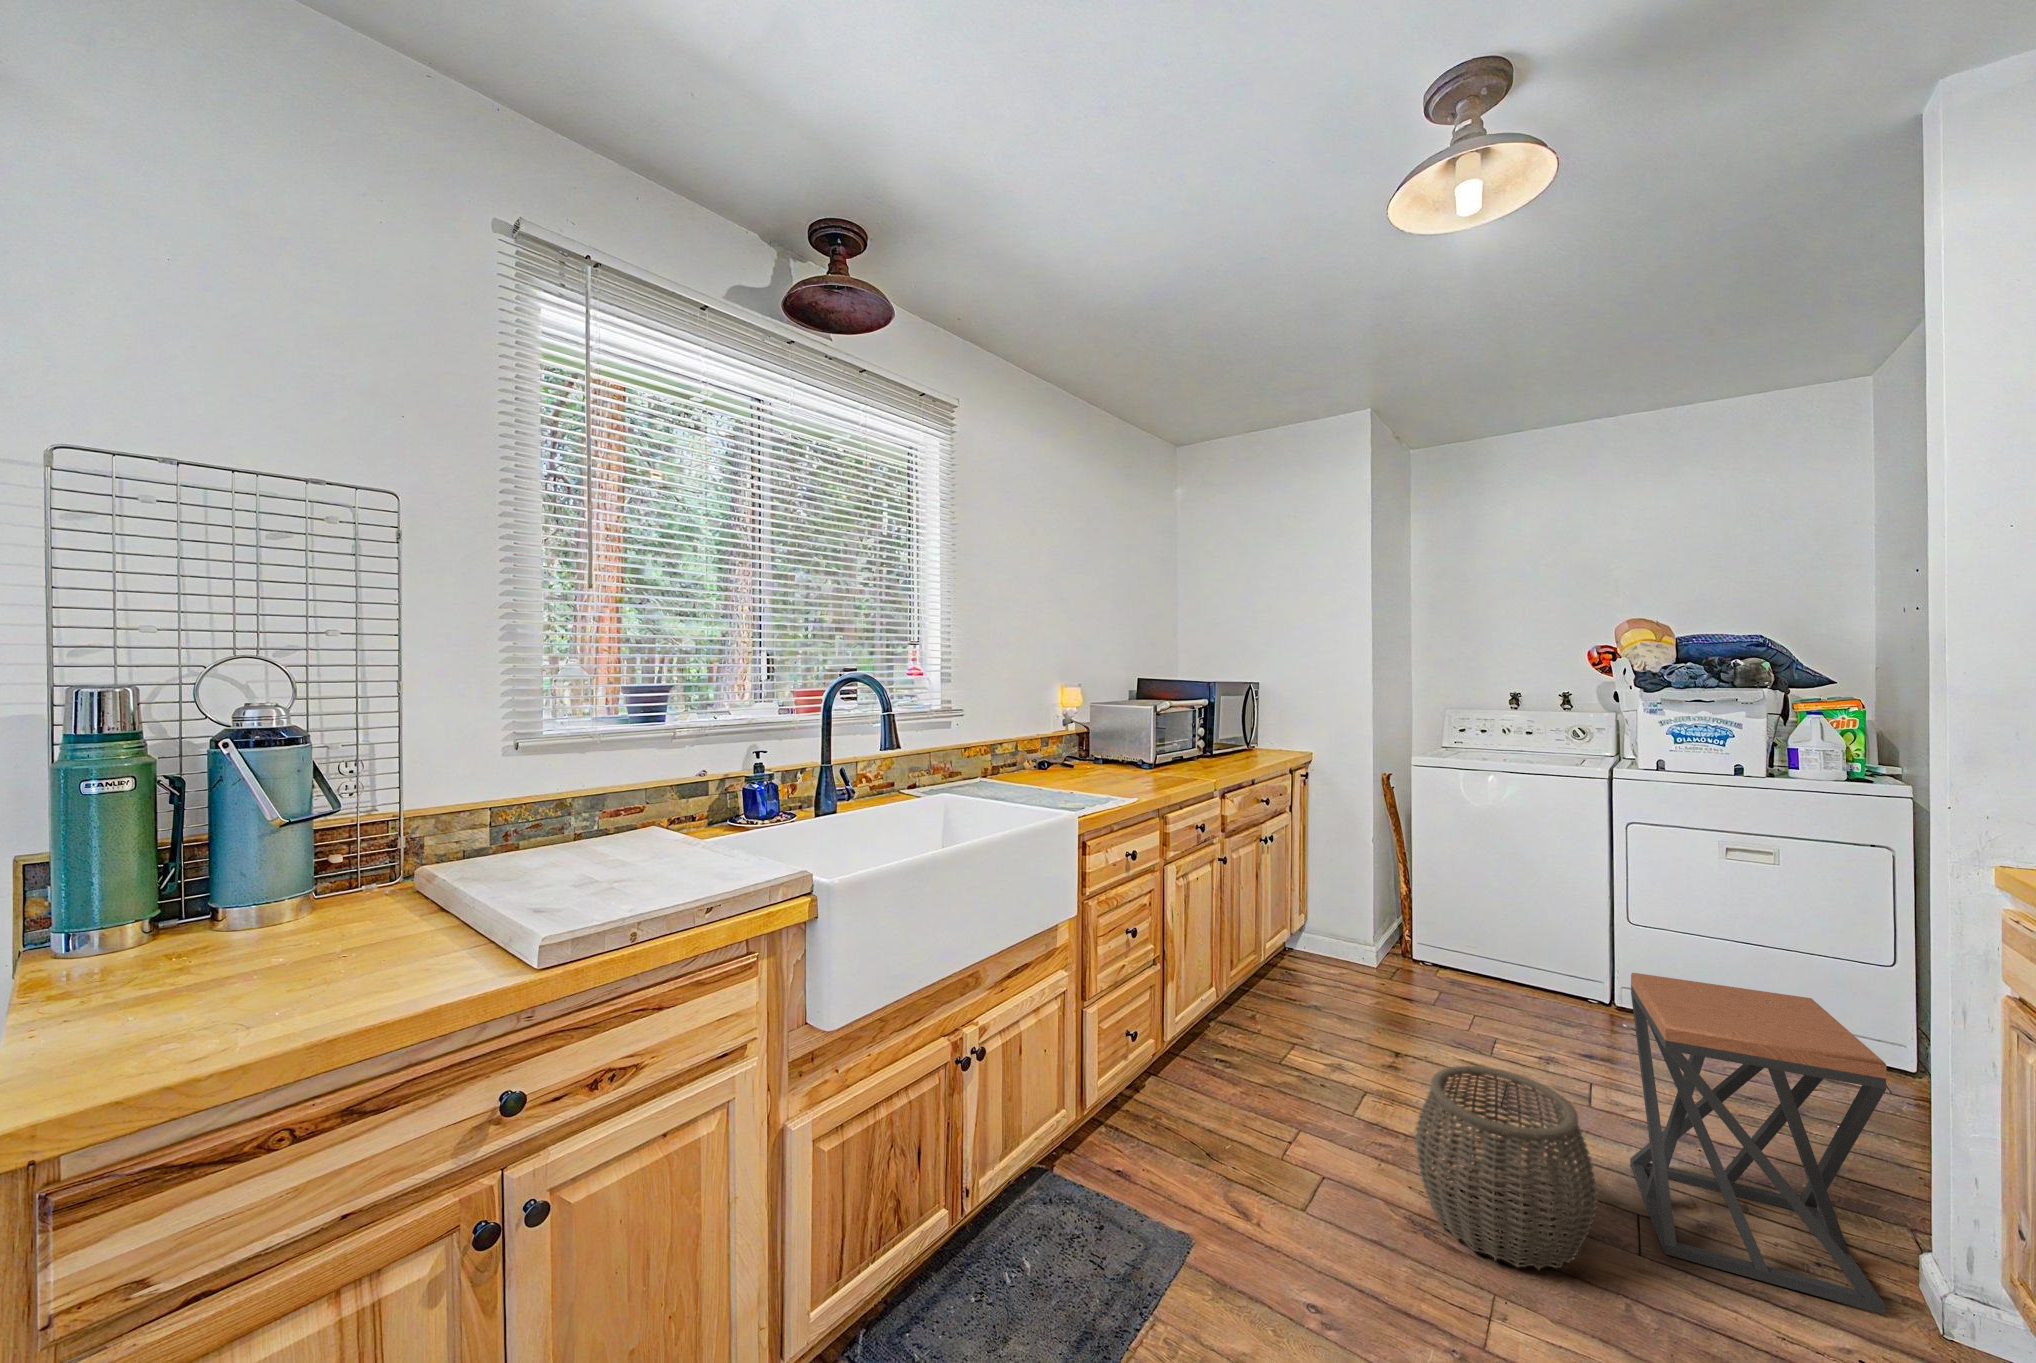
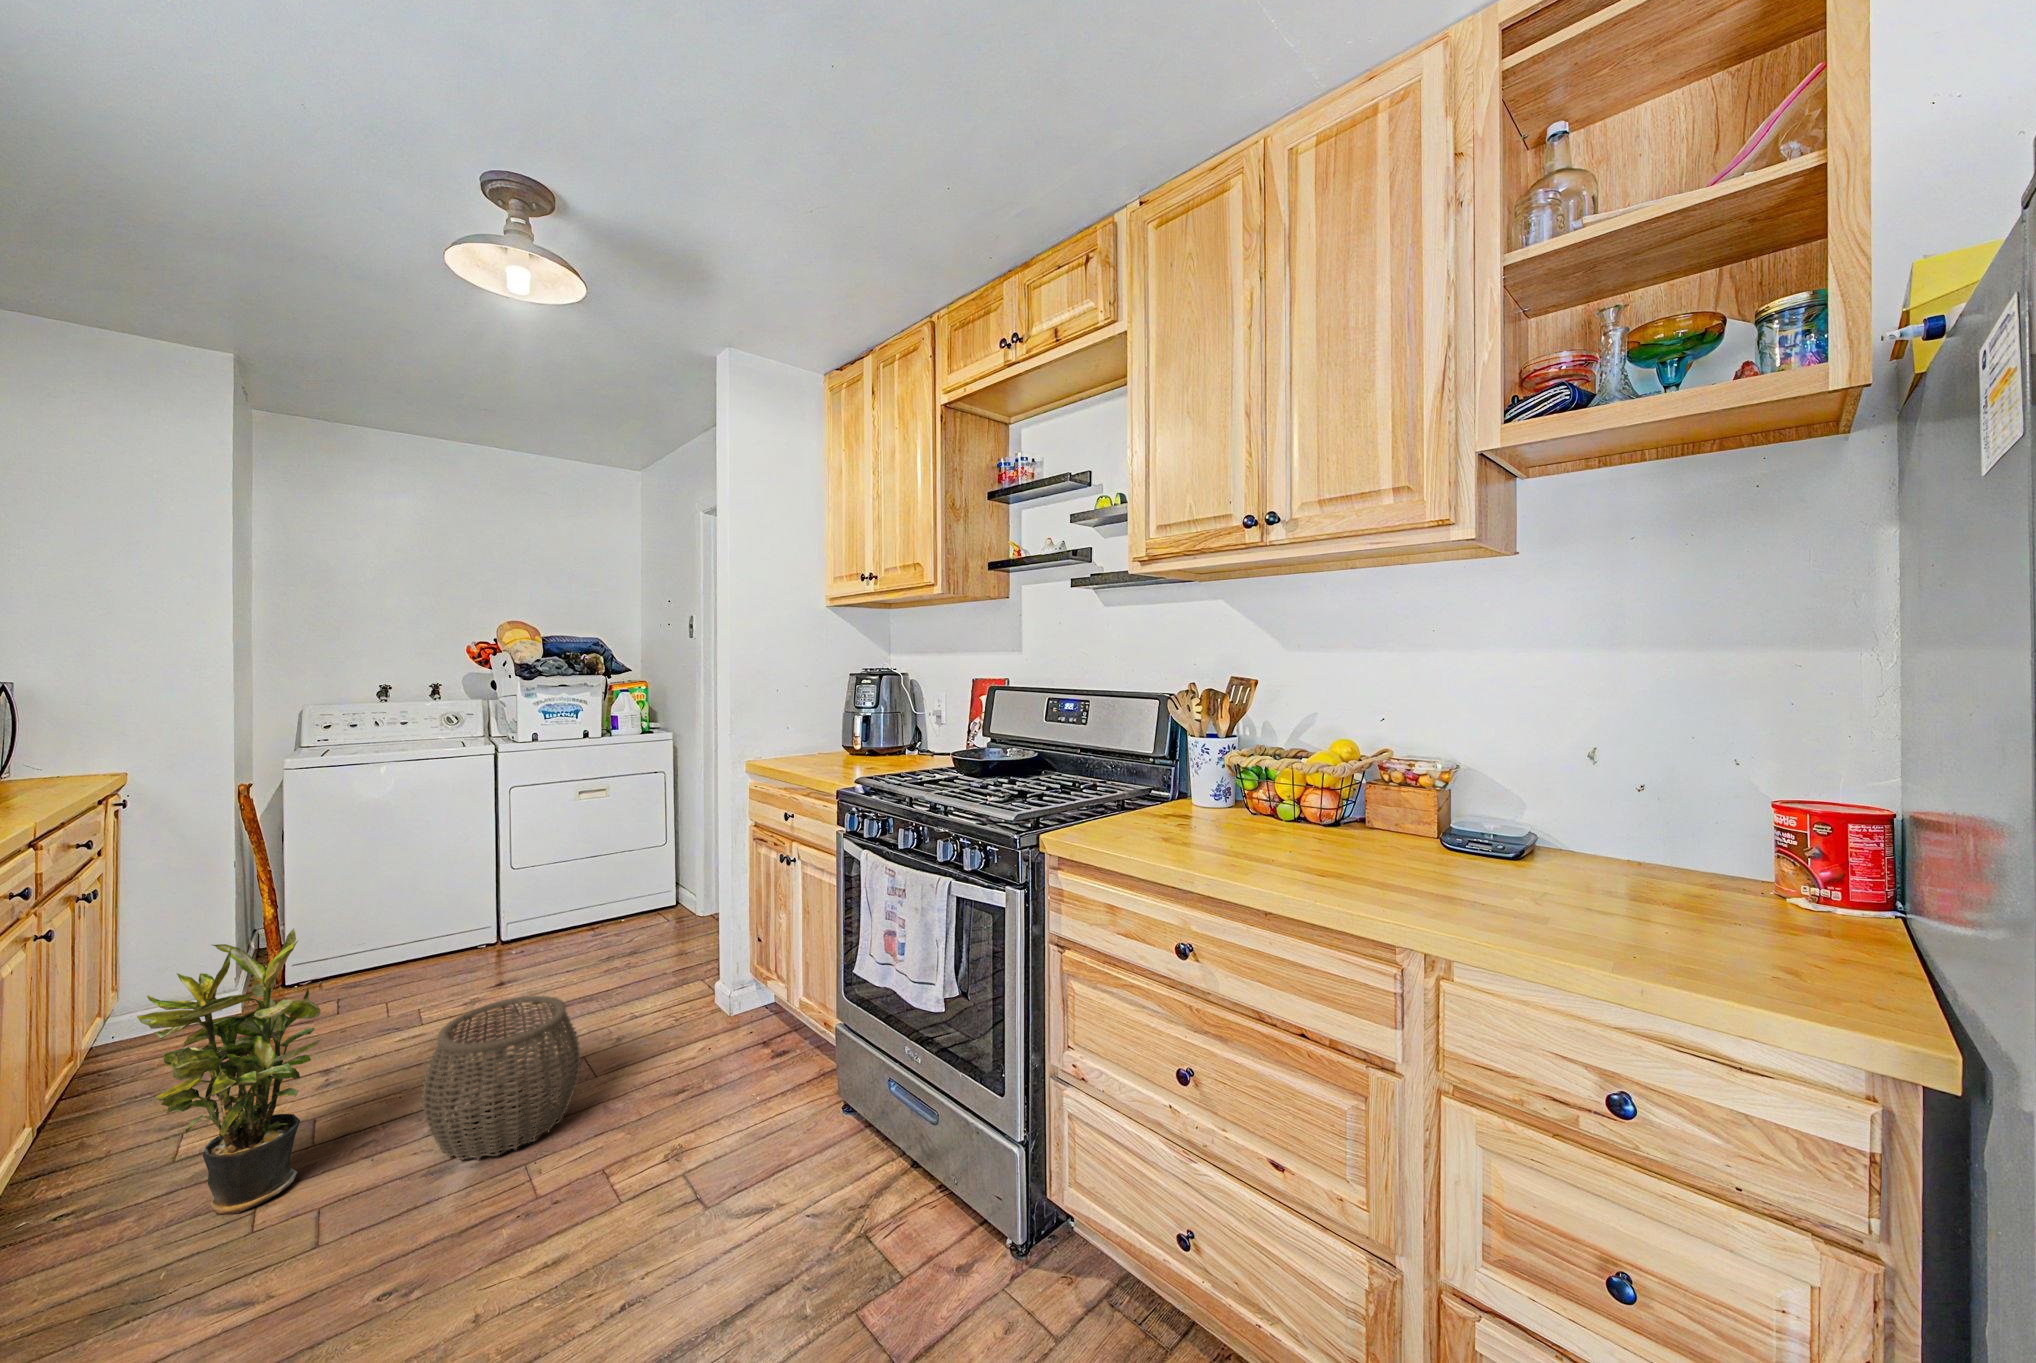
potted plant: none [1238,903,1357,1141] -> present [137,928,321,1214]
stool: present [1630,973,1886,1314] -> none [567,867,717,1069]

